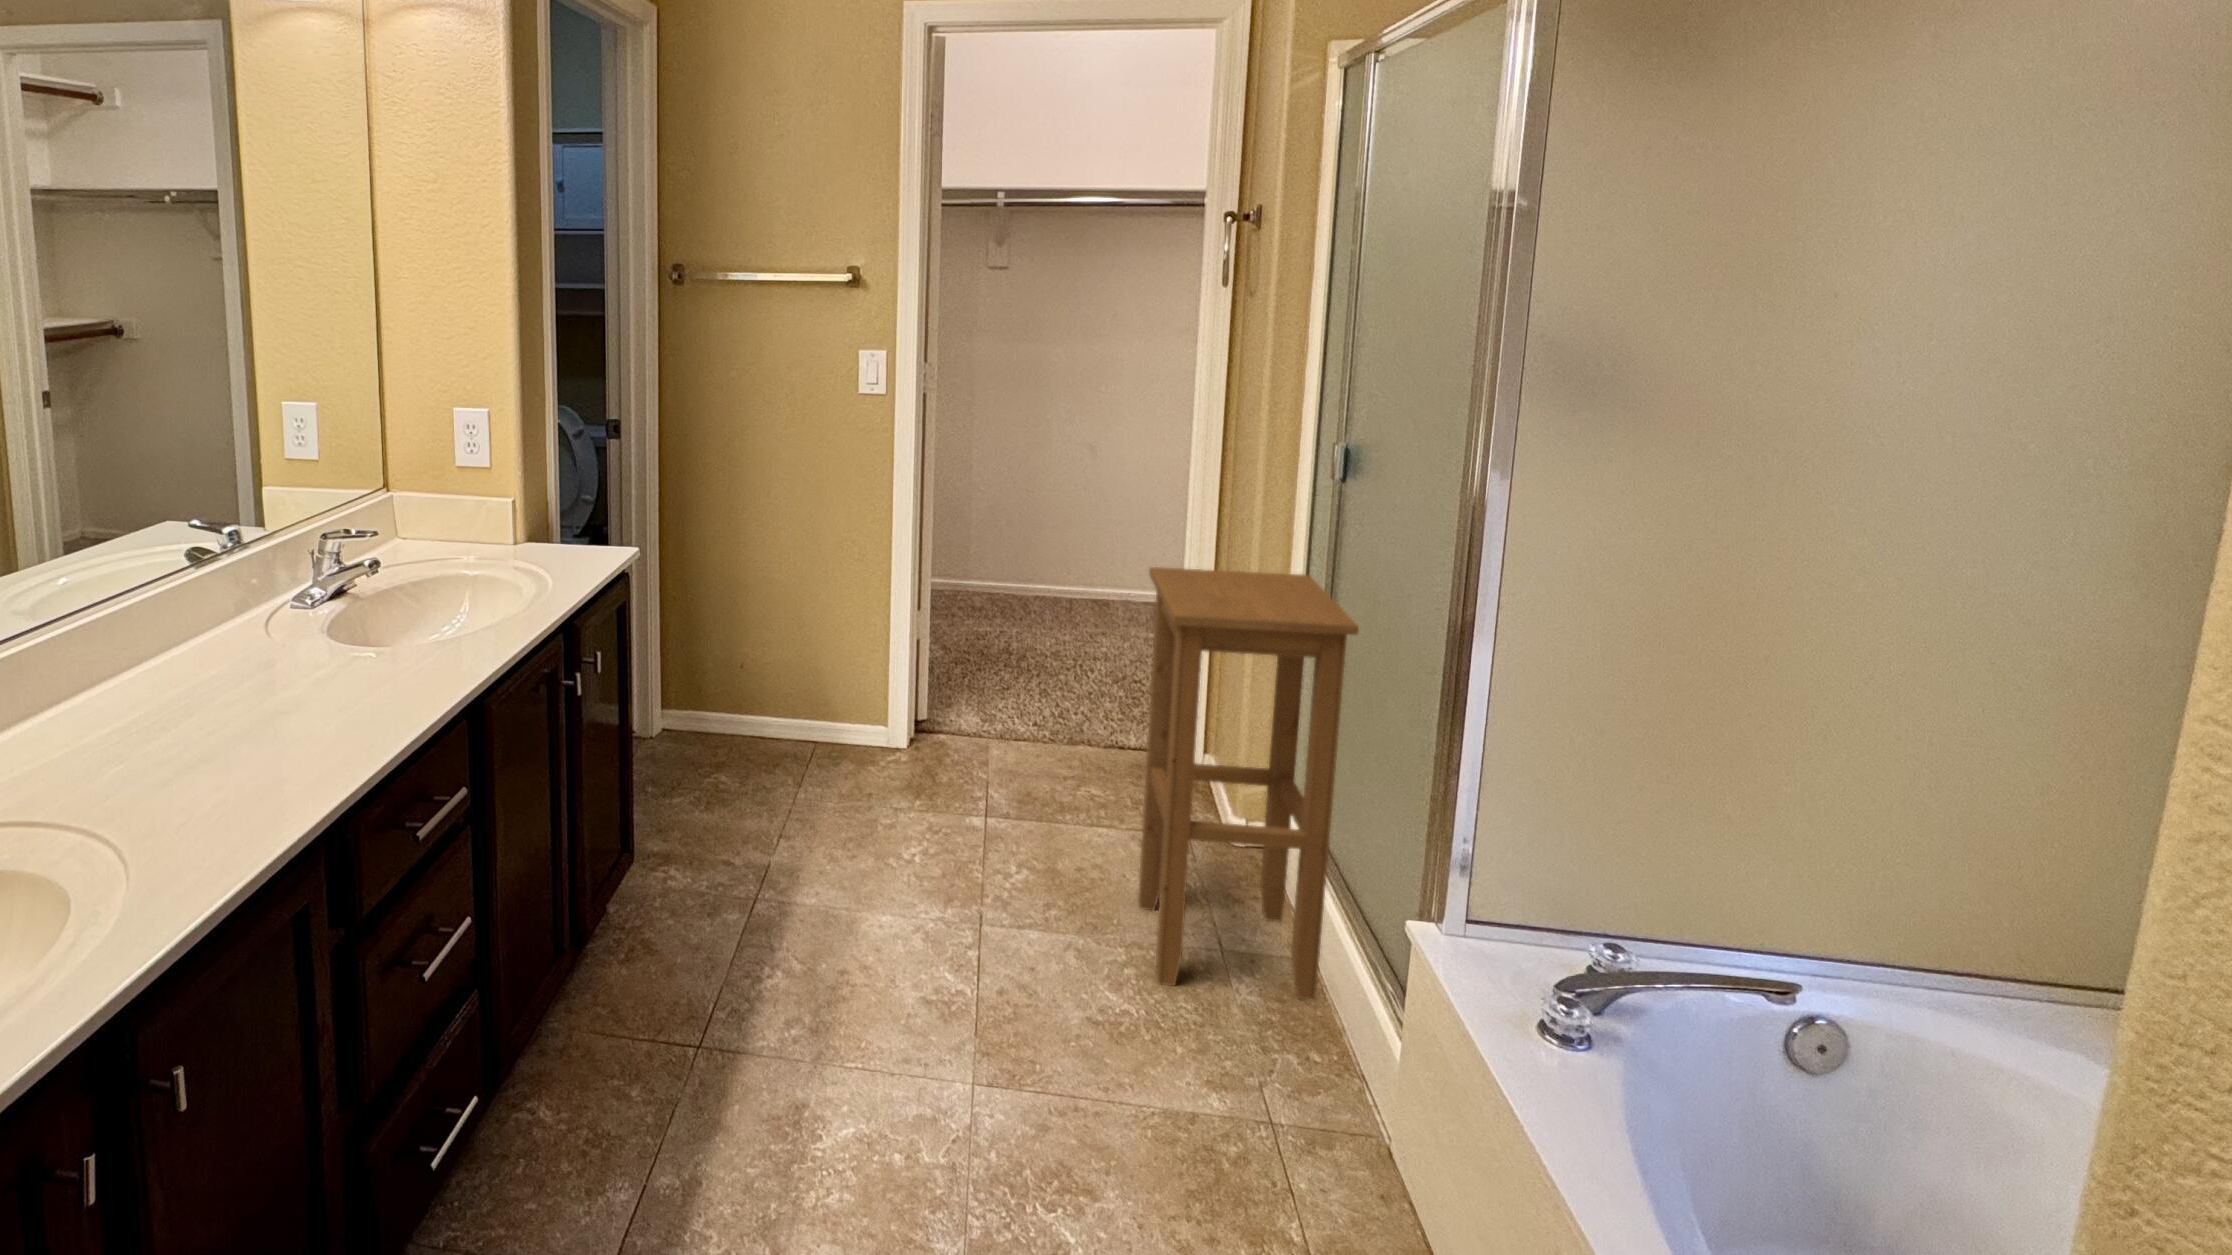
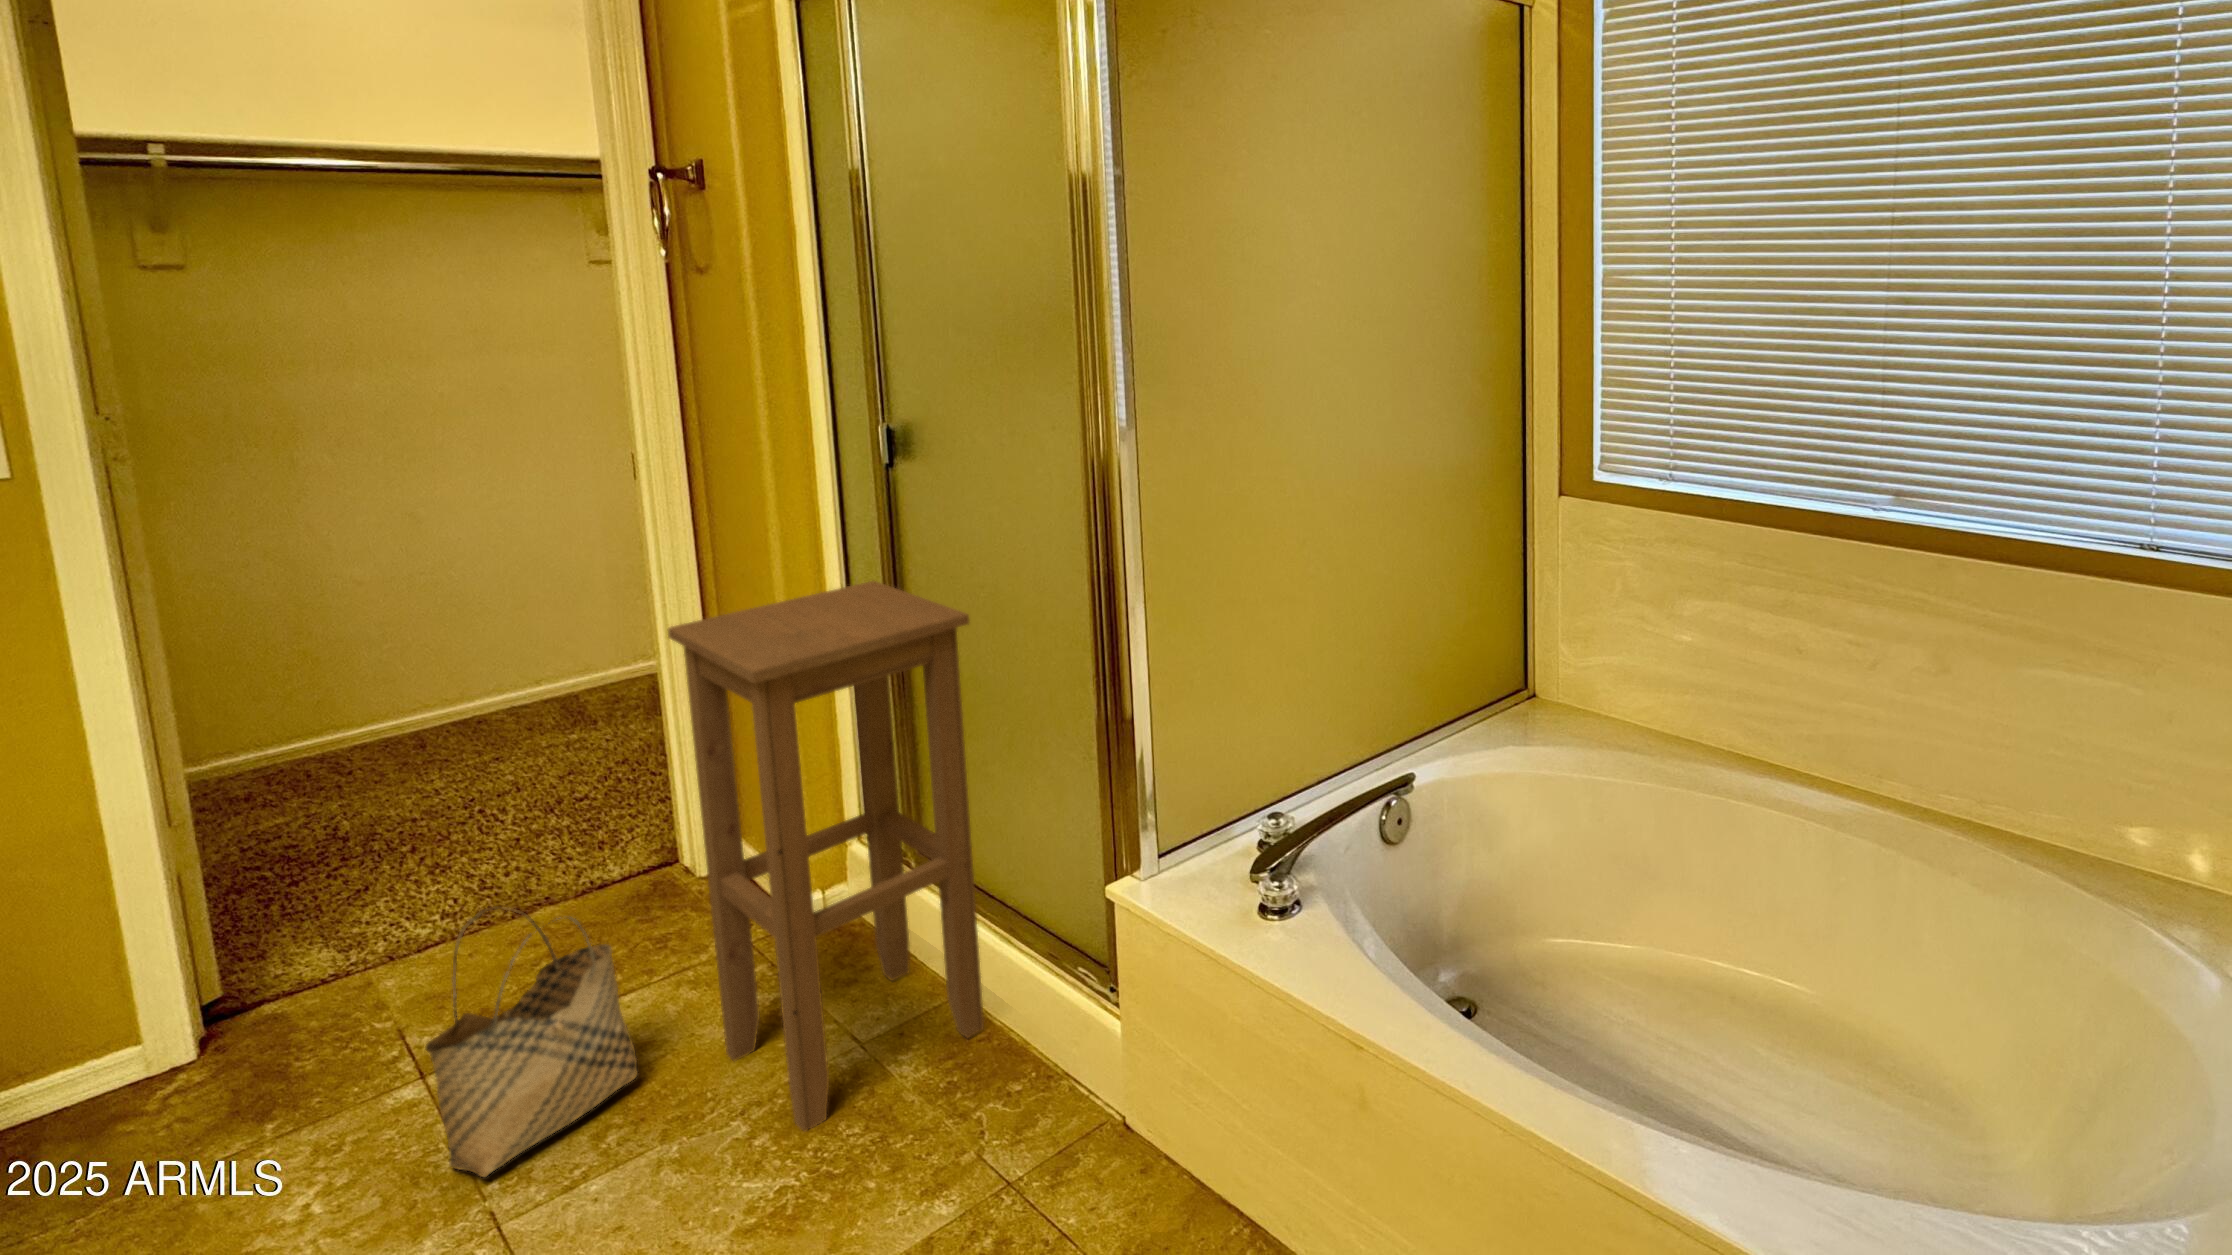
woven basket: none [978,720,1085,888] -> present [425,906,637,1177]

